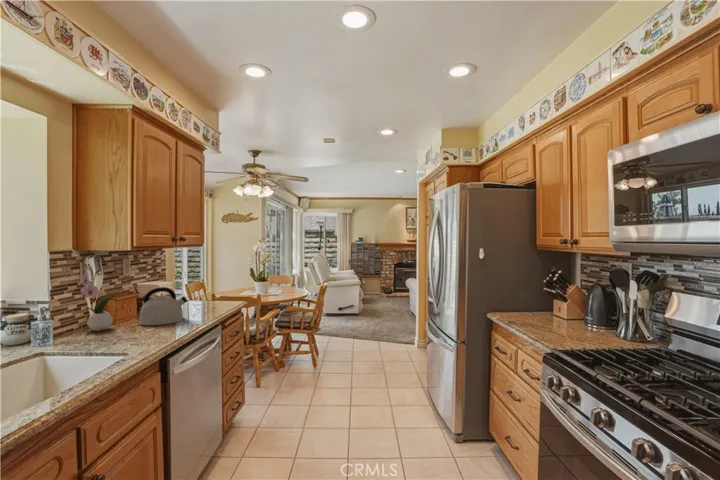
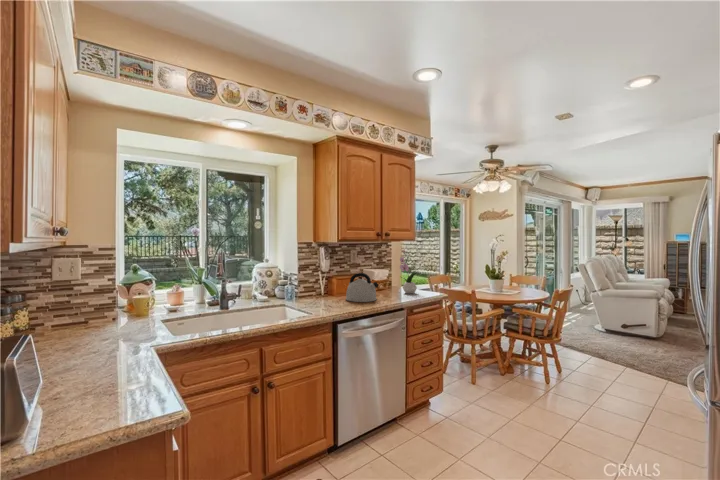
flower arrangement: present [80,264,115,331] -> present [400,251,417,294]

